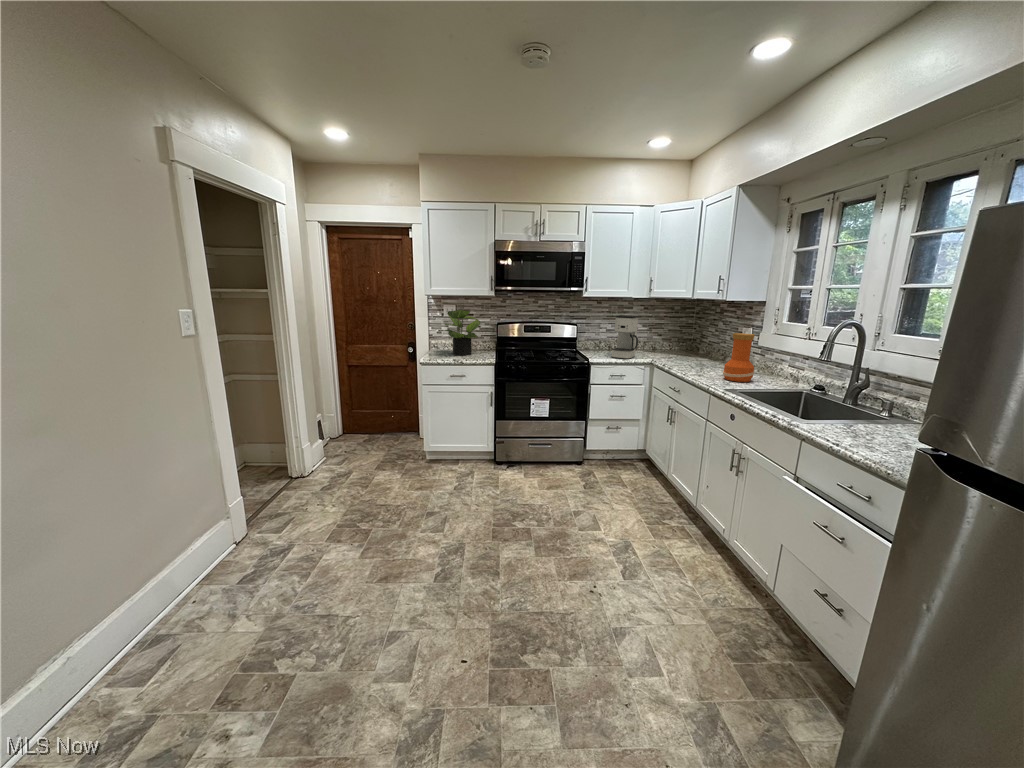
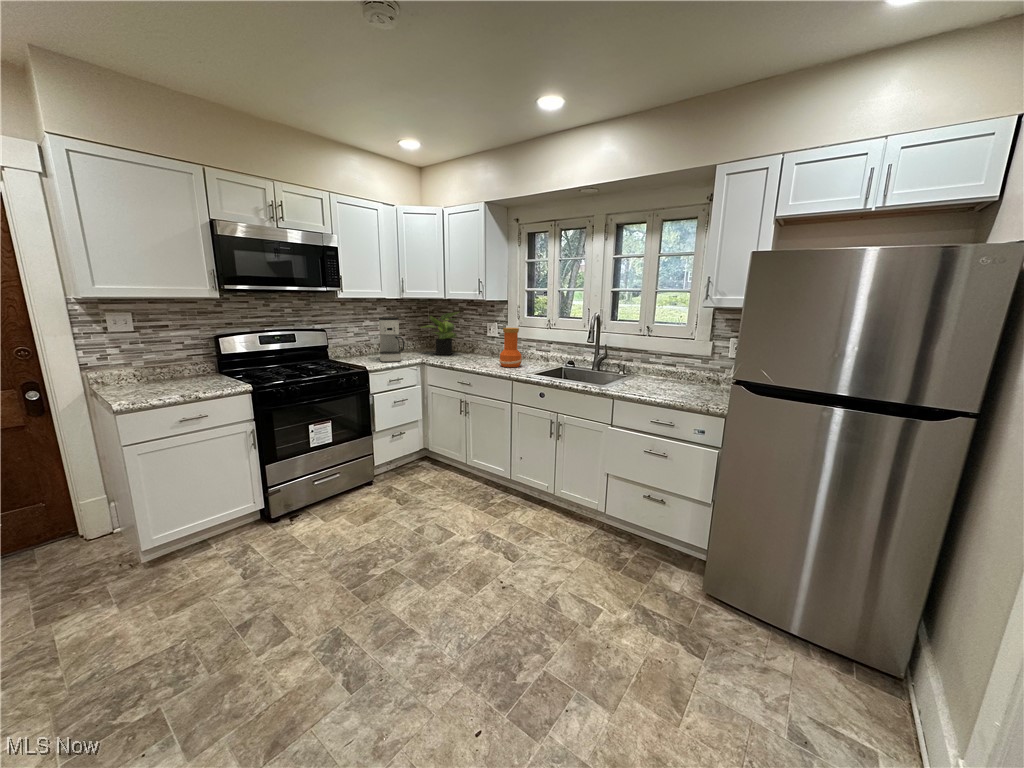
potted plant: present [445,310,480,355] -> present [423,312,459,355]

